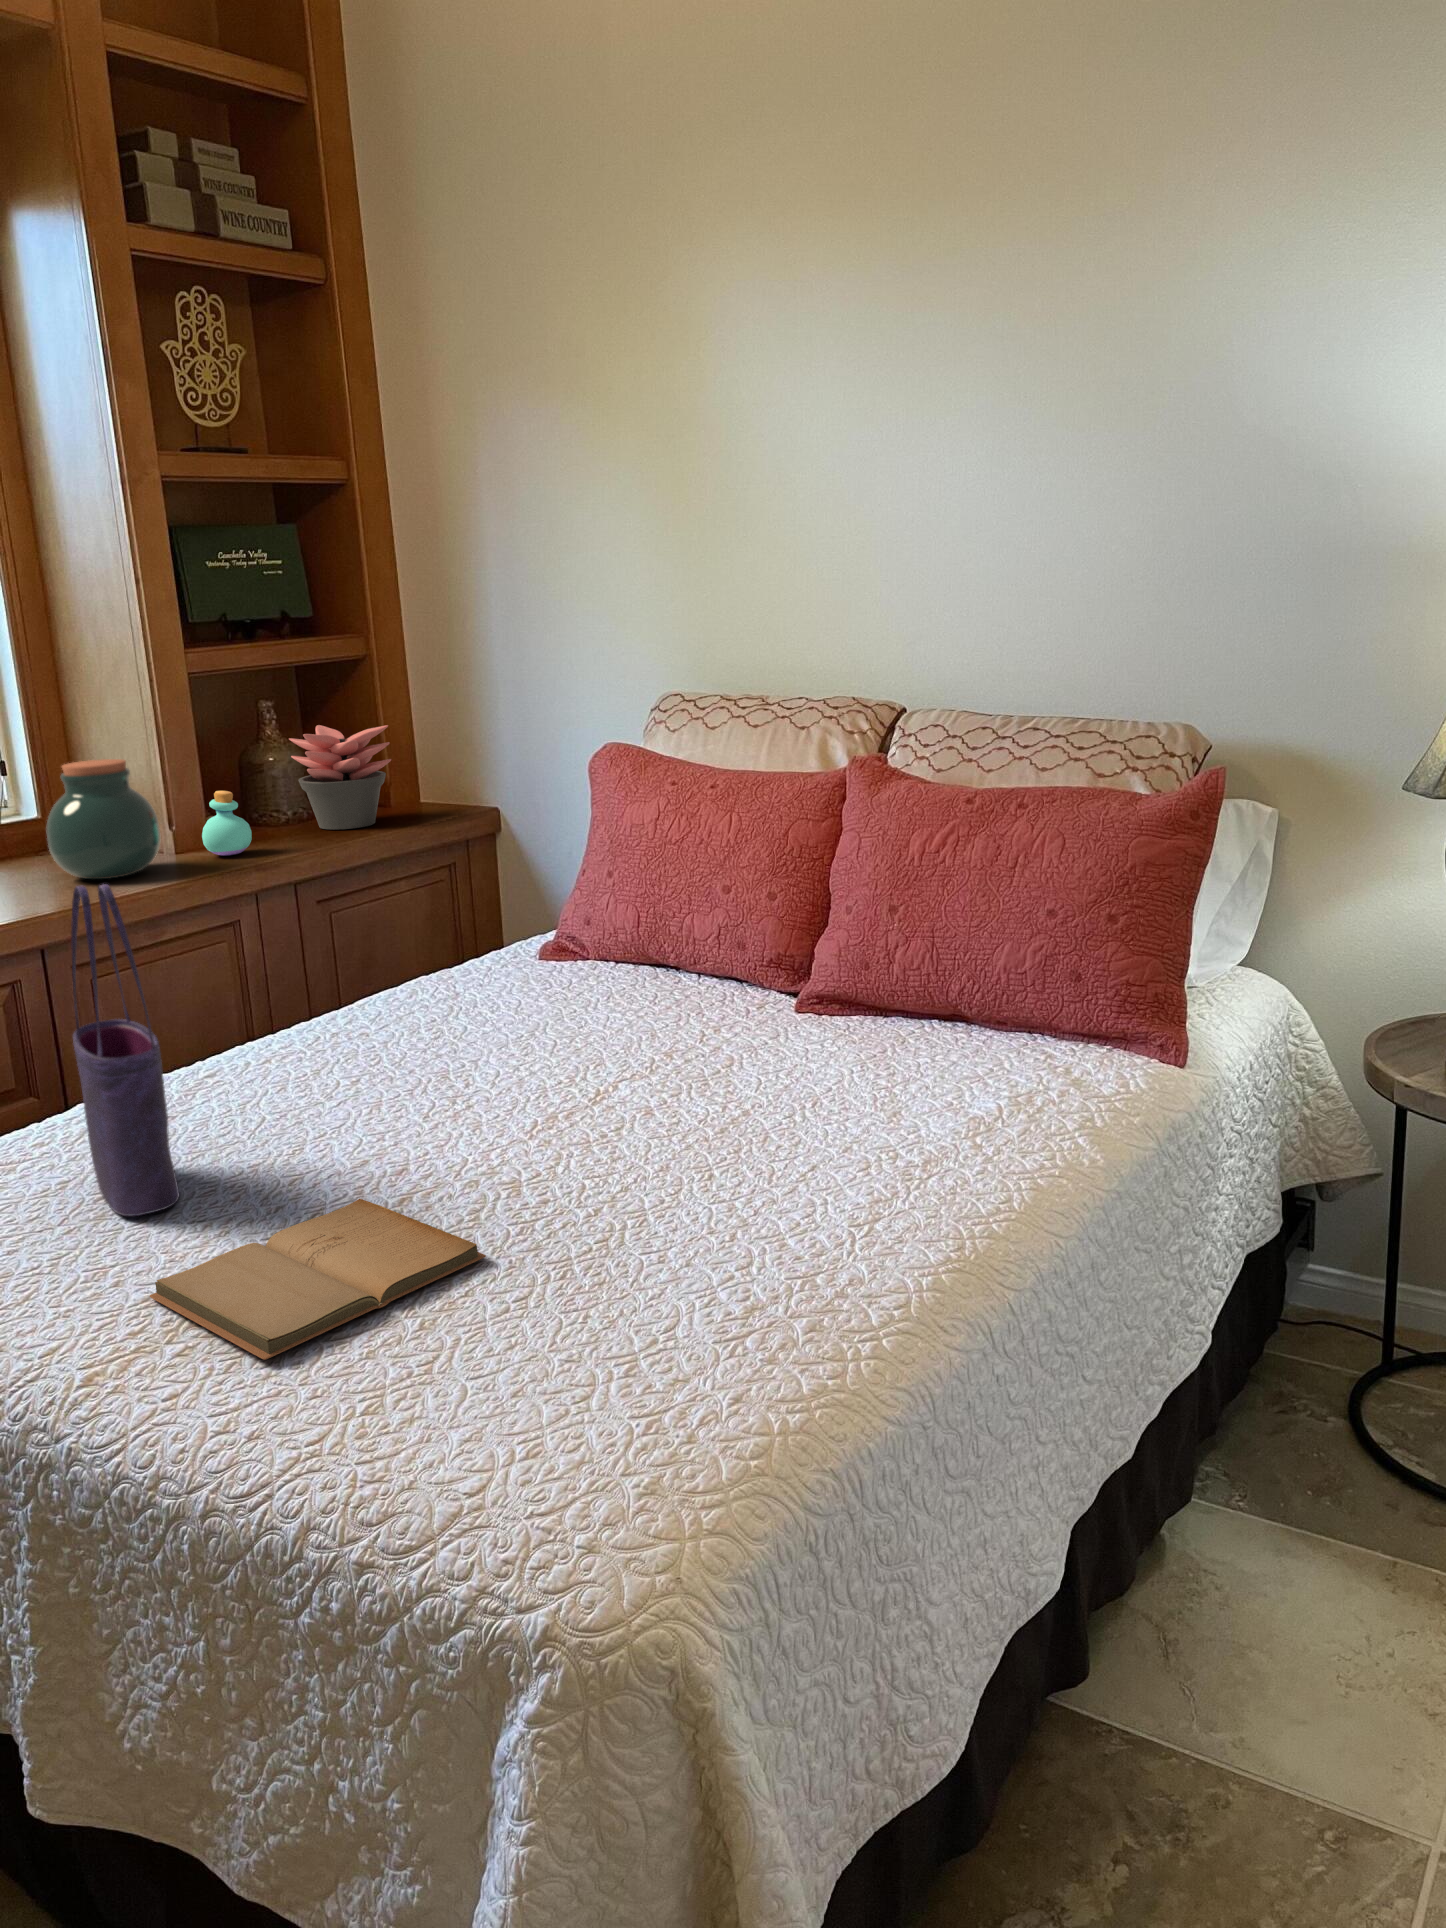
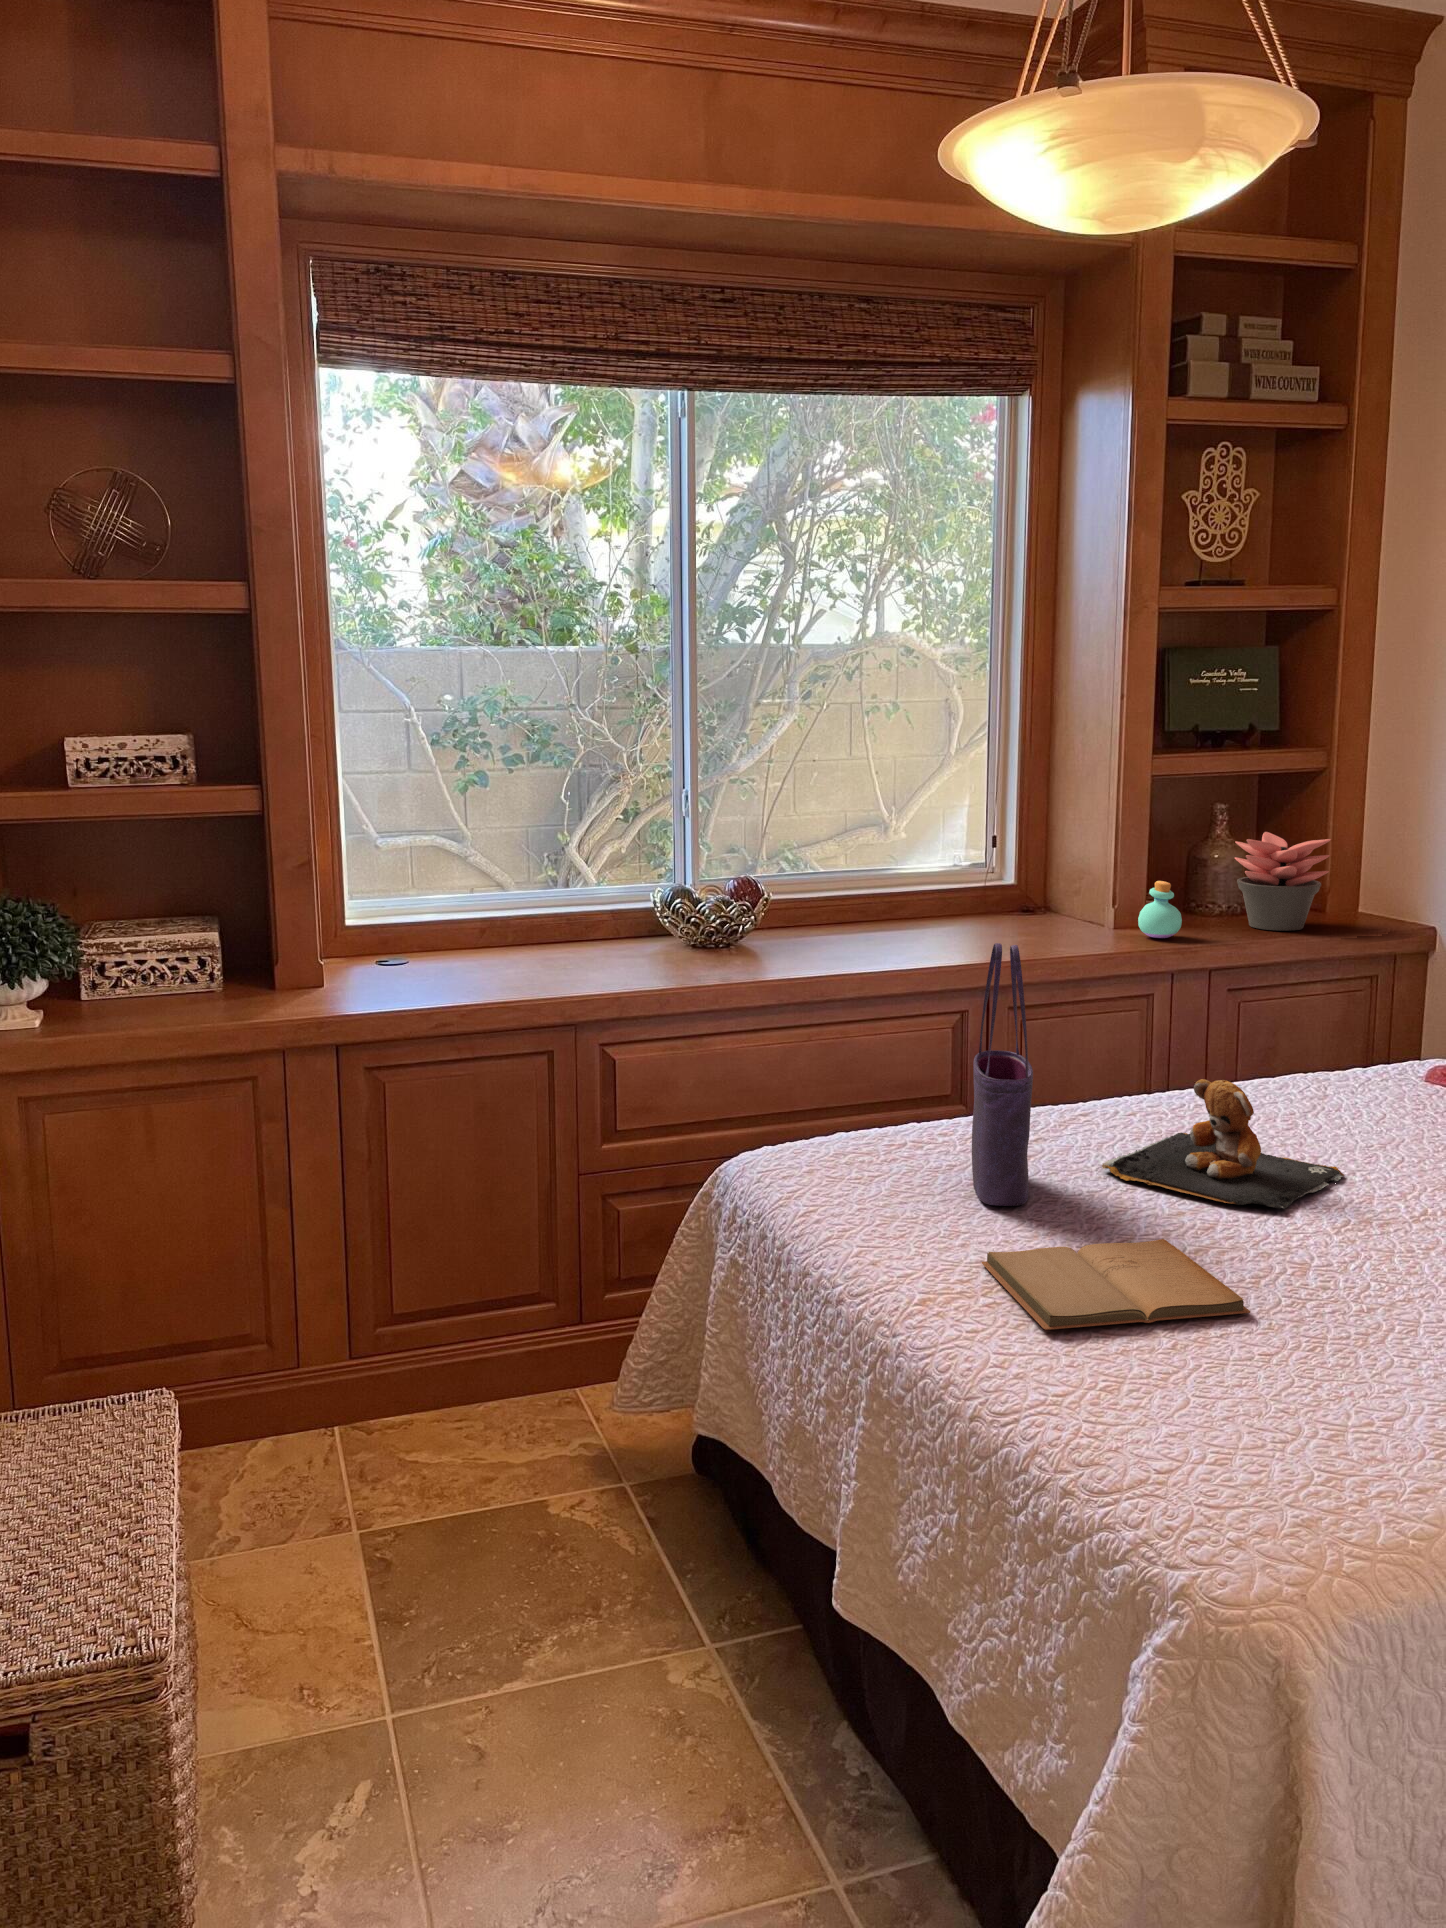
jar: present [47,759,160,879] -> none [1013,843,1102,942]
teddy bear: none [253,999,512,1140] -> present [1102,1079,1344,1208]

